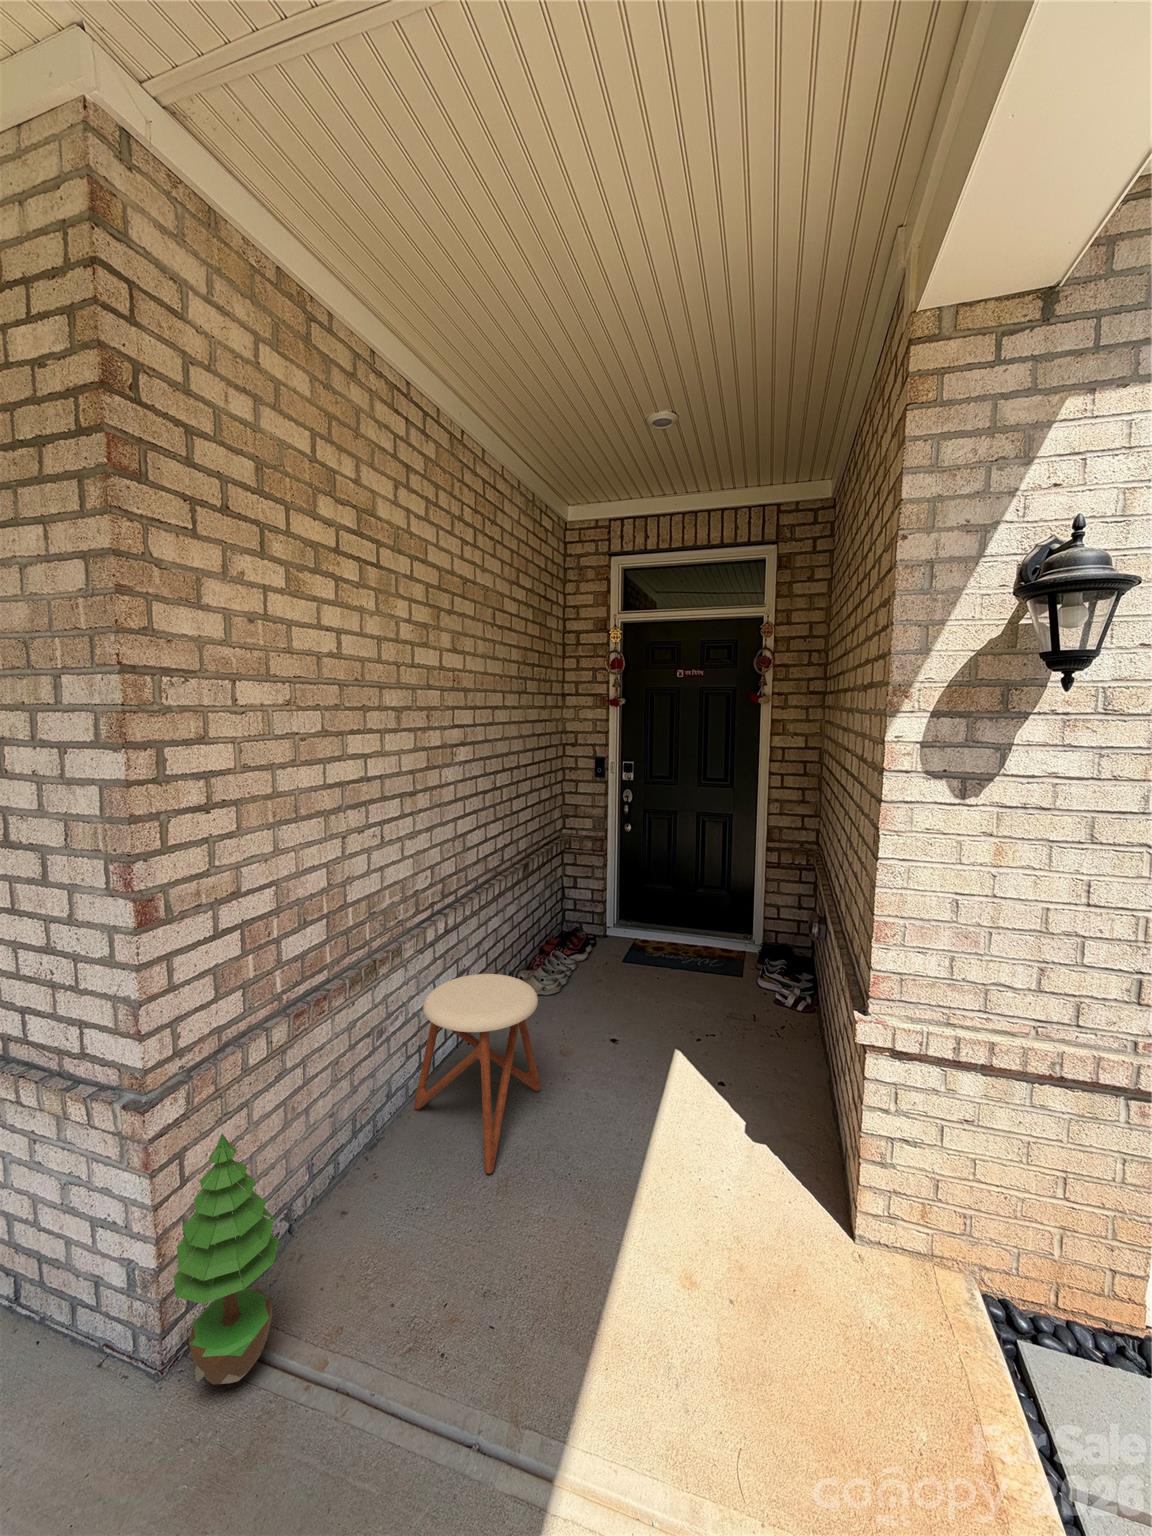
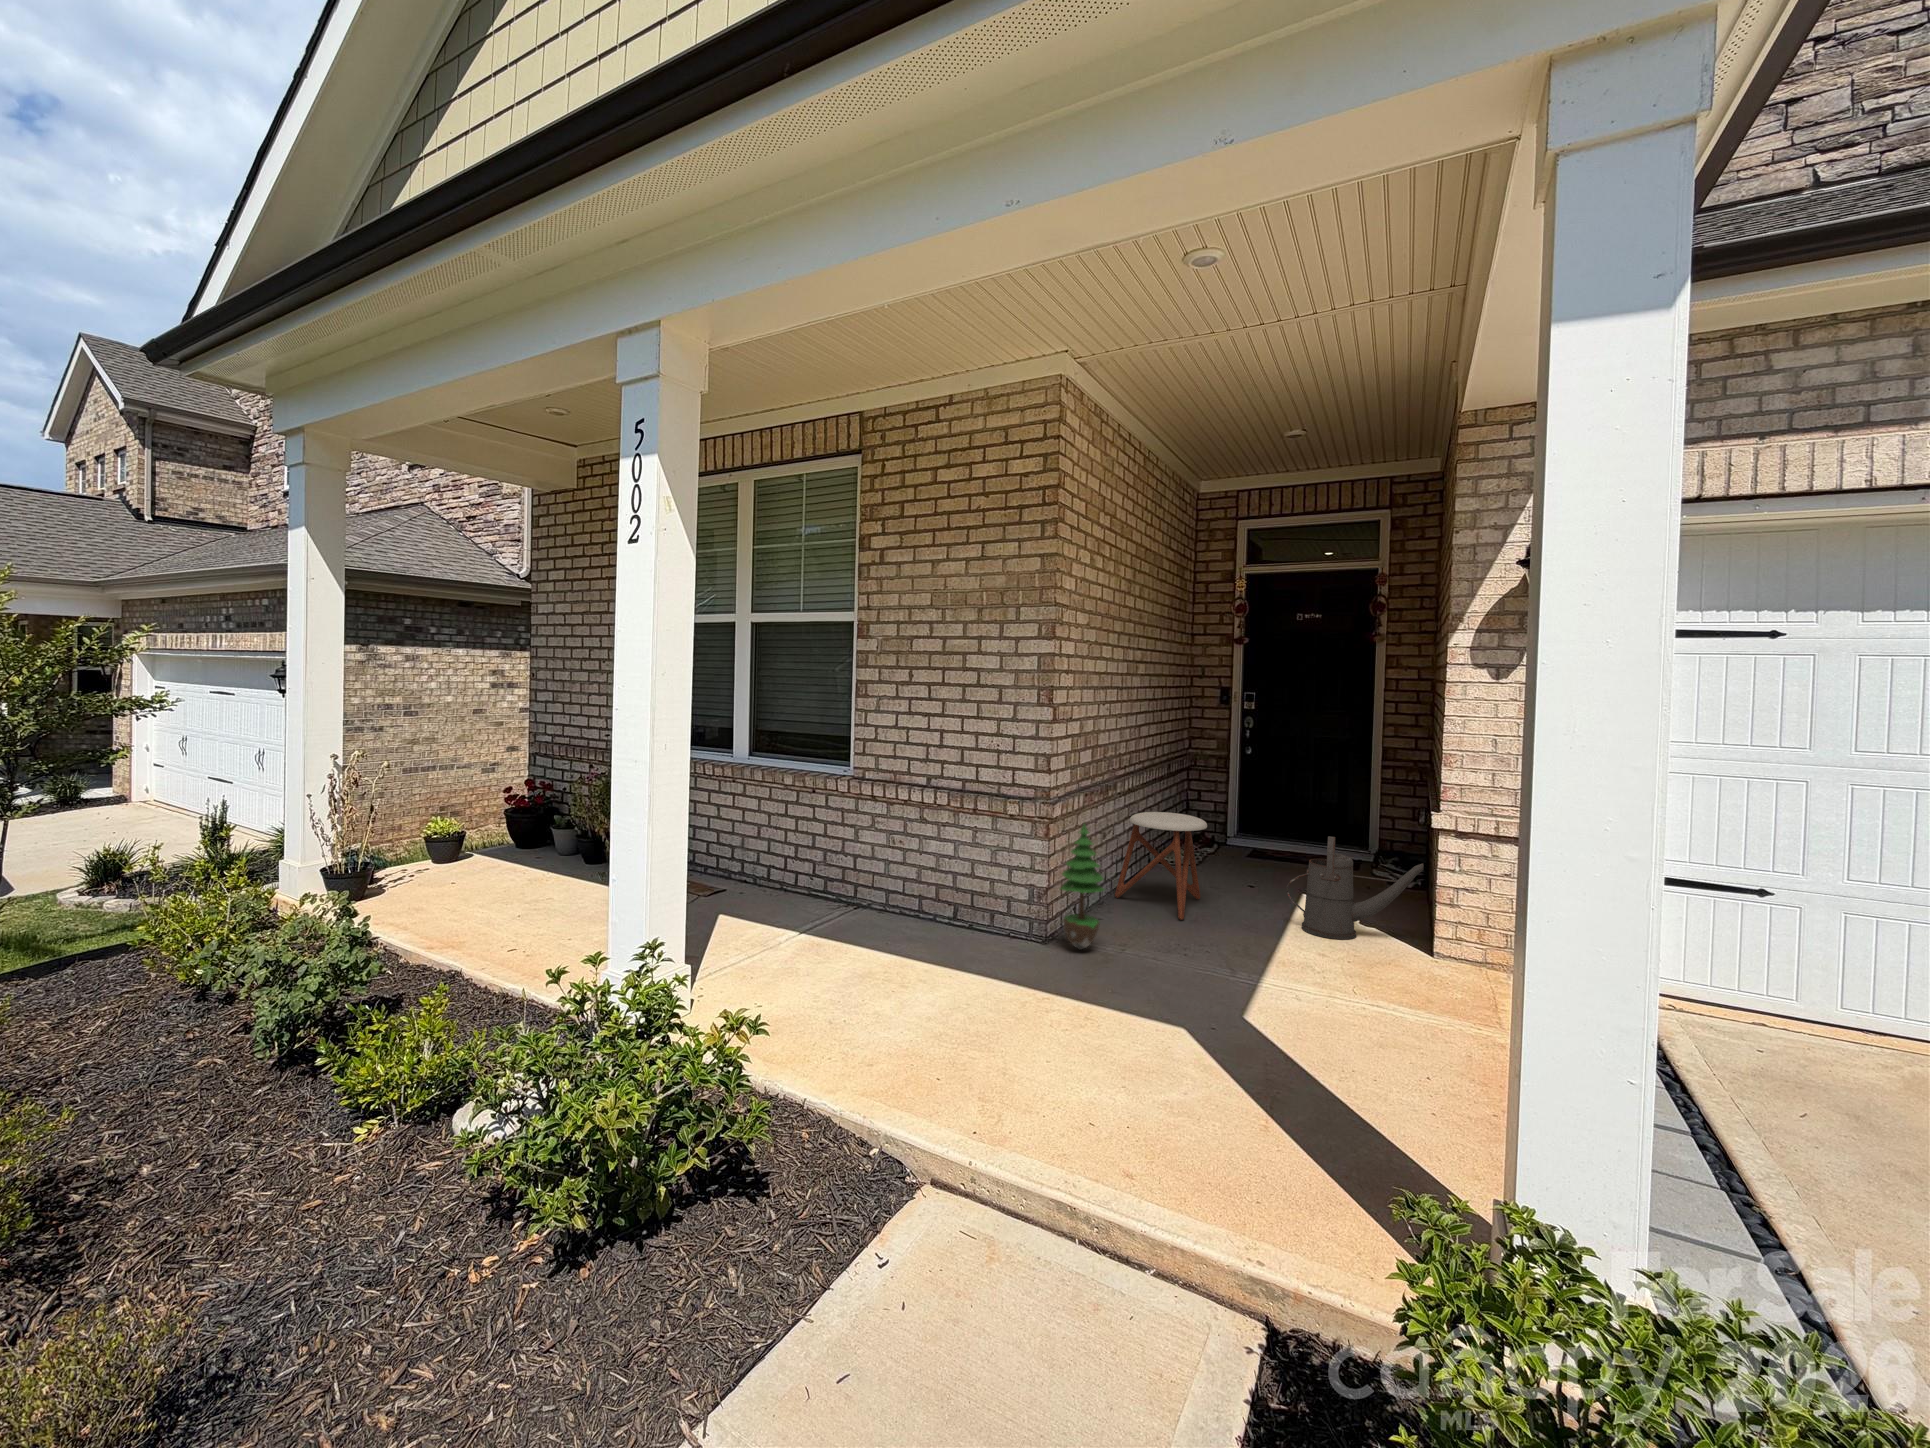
watering can: none [646,1024,836,1192] -> present [1287,836,1423,939]

